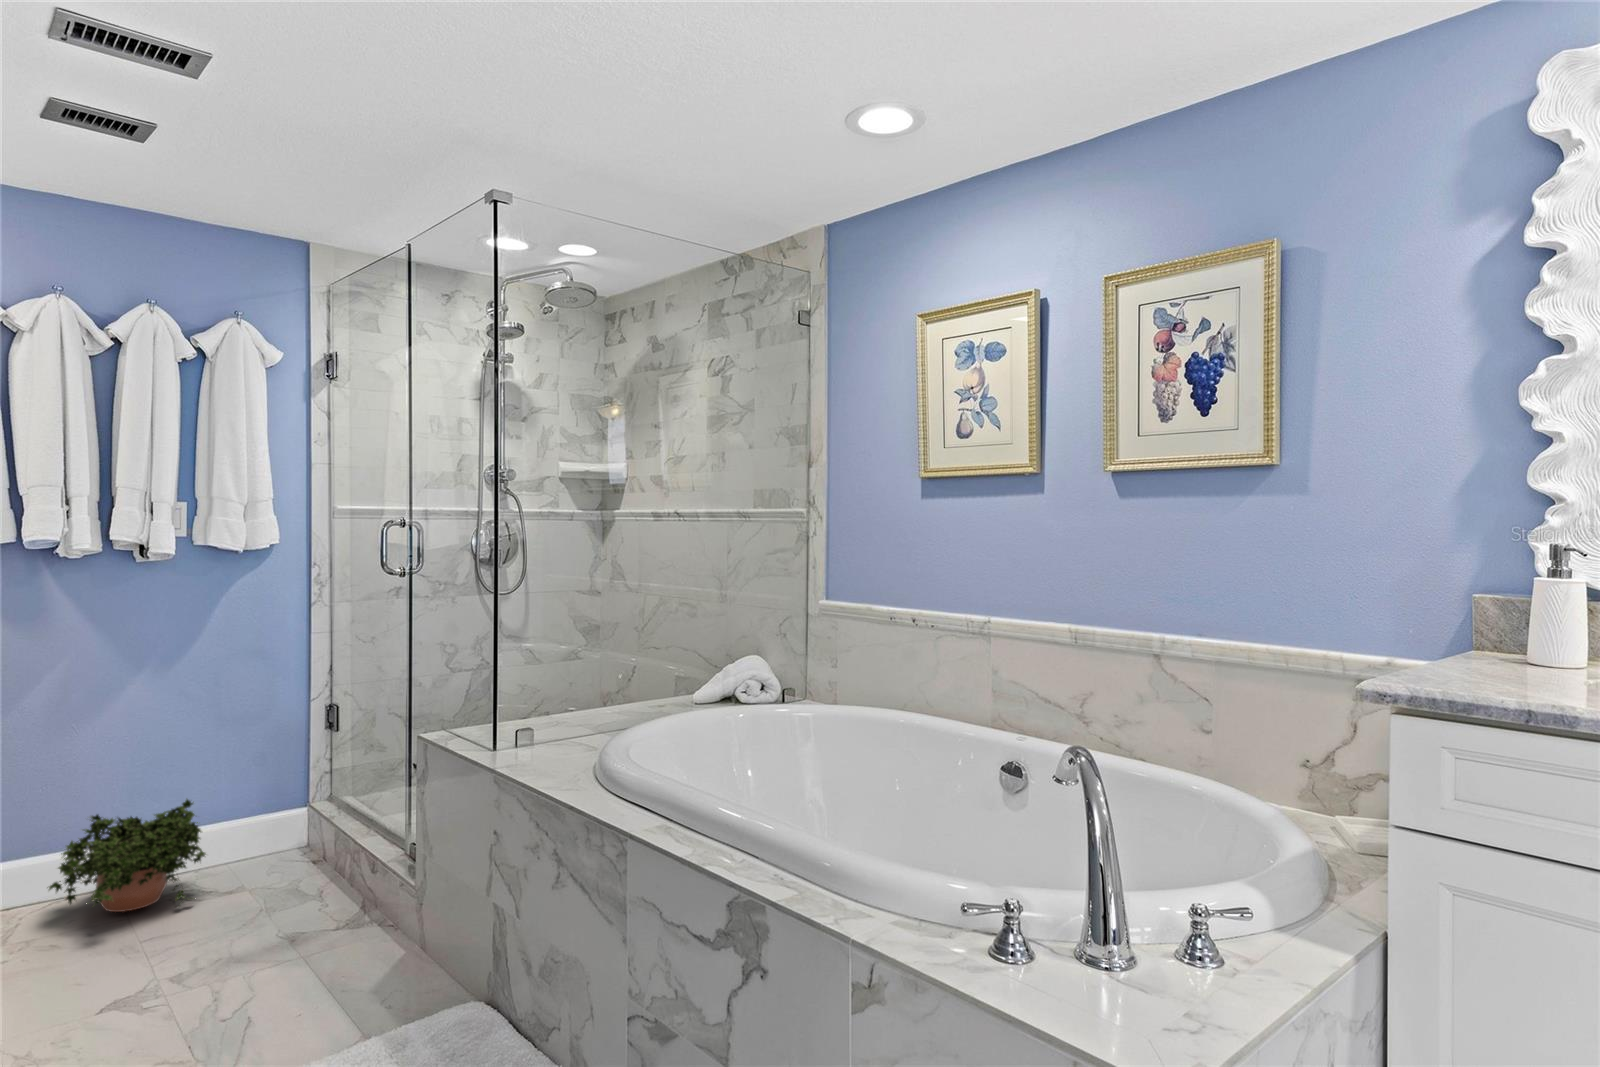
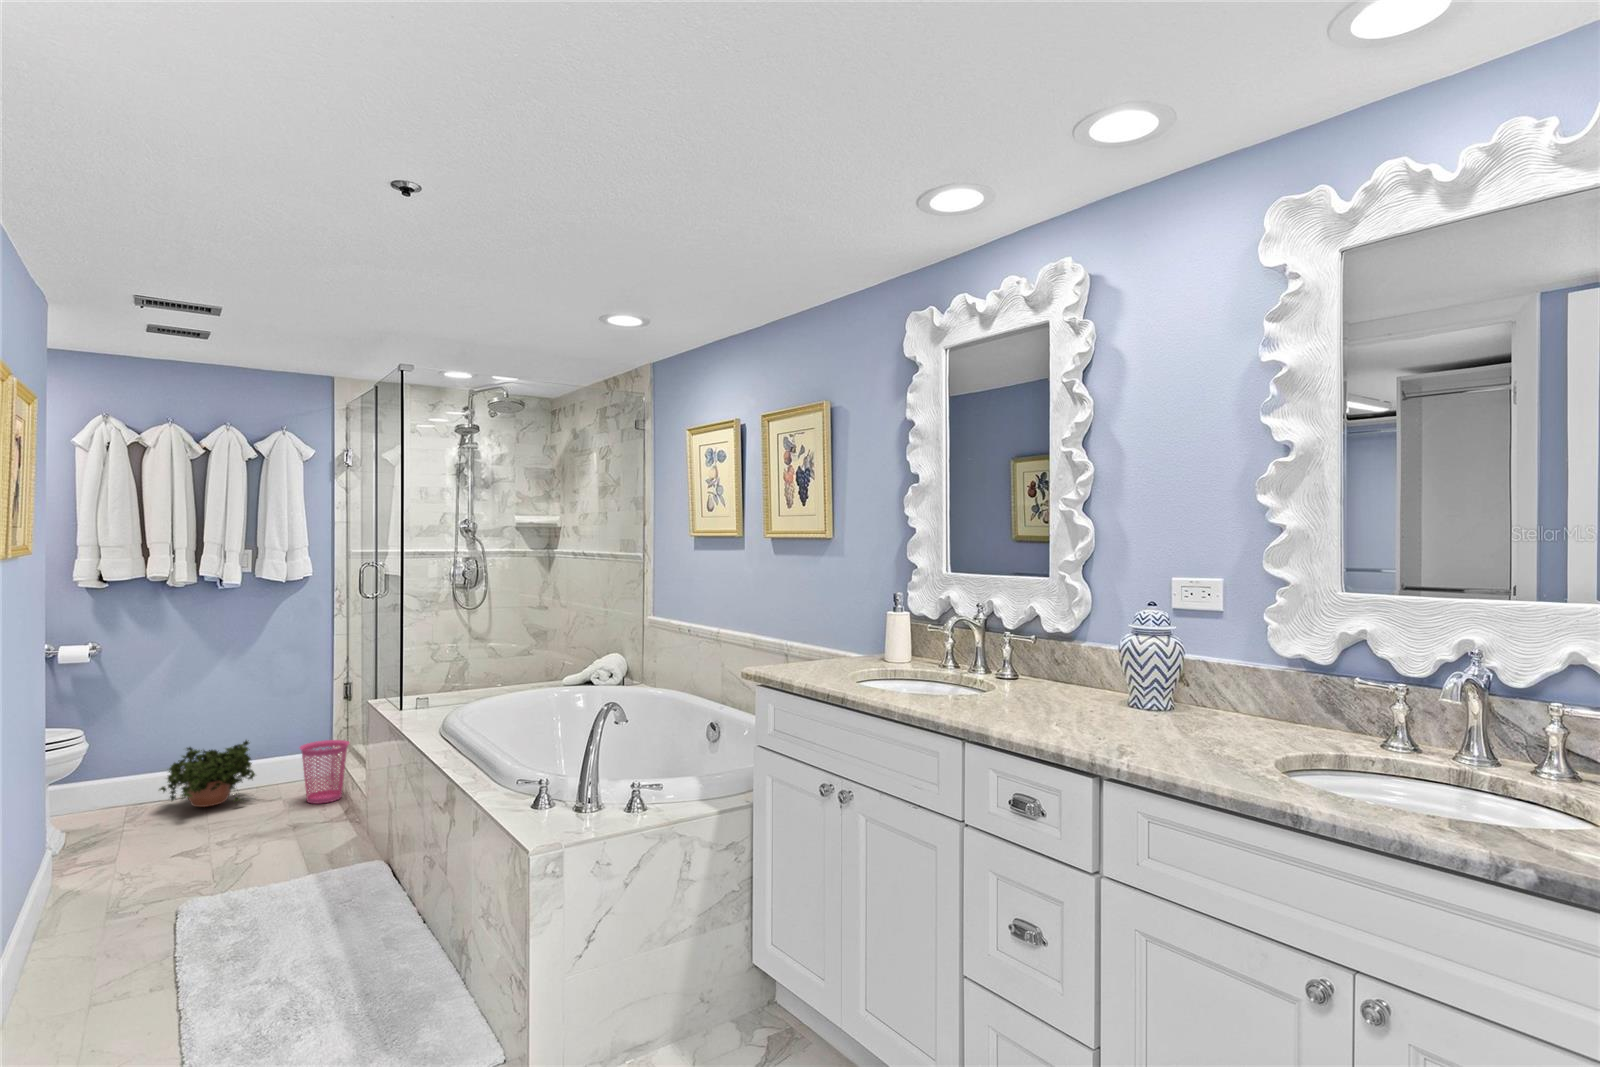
waste basket: none [279,794,357,896] -> present [300,740,349,804]

